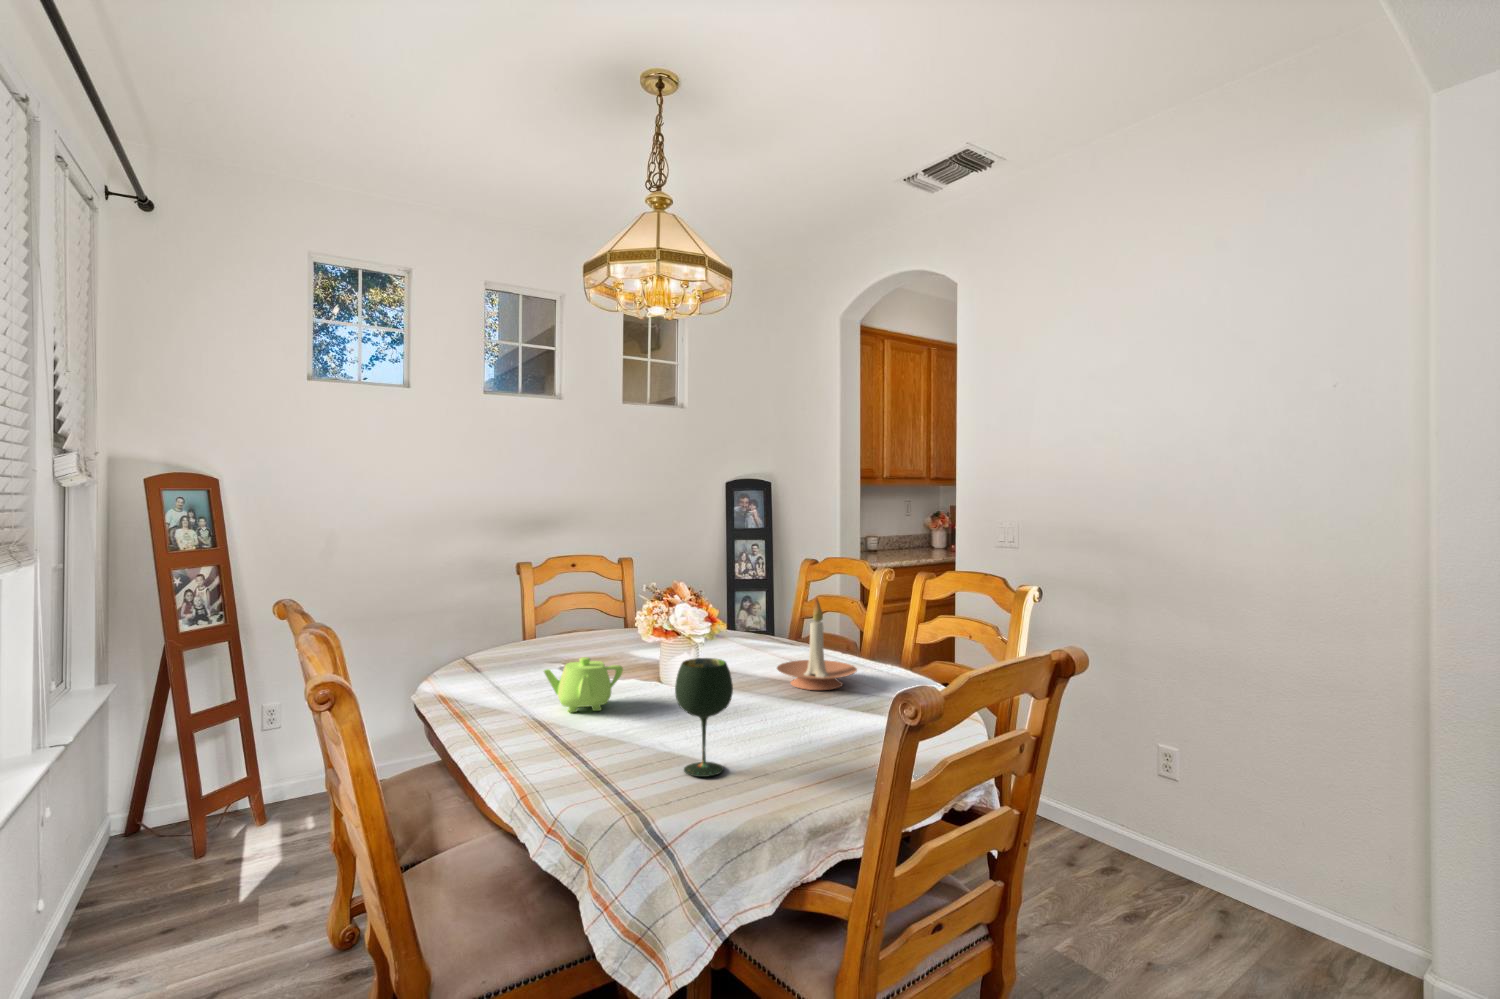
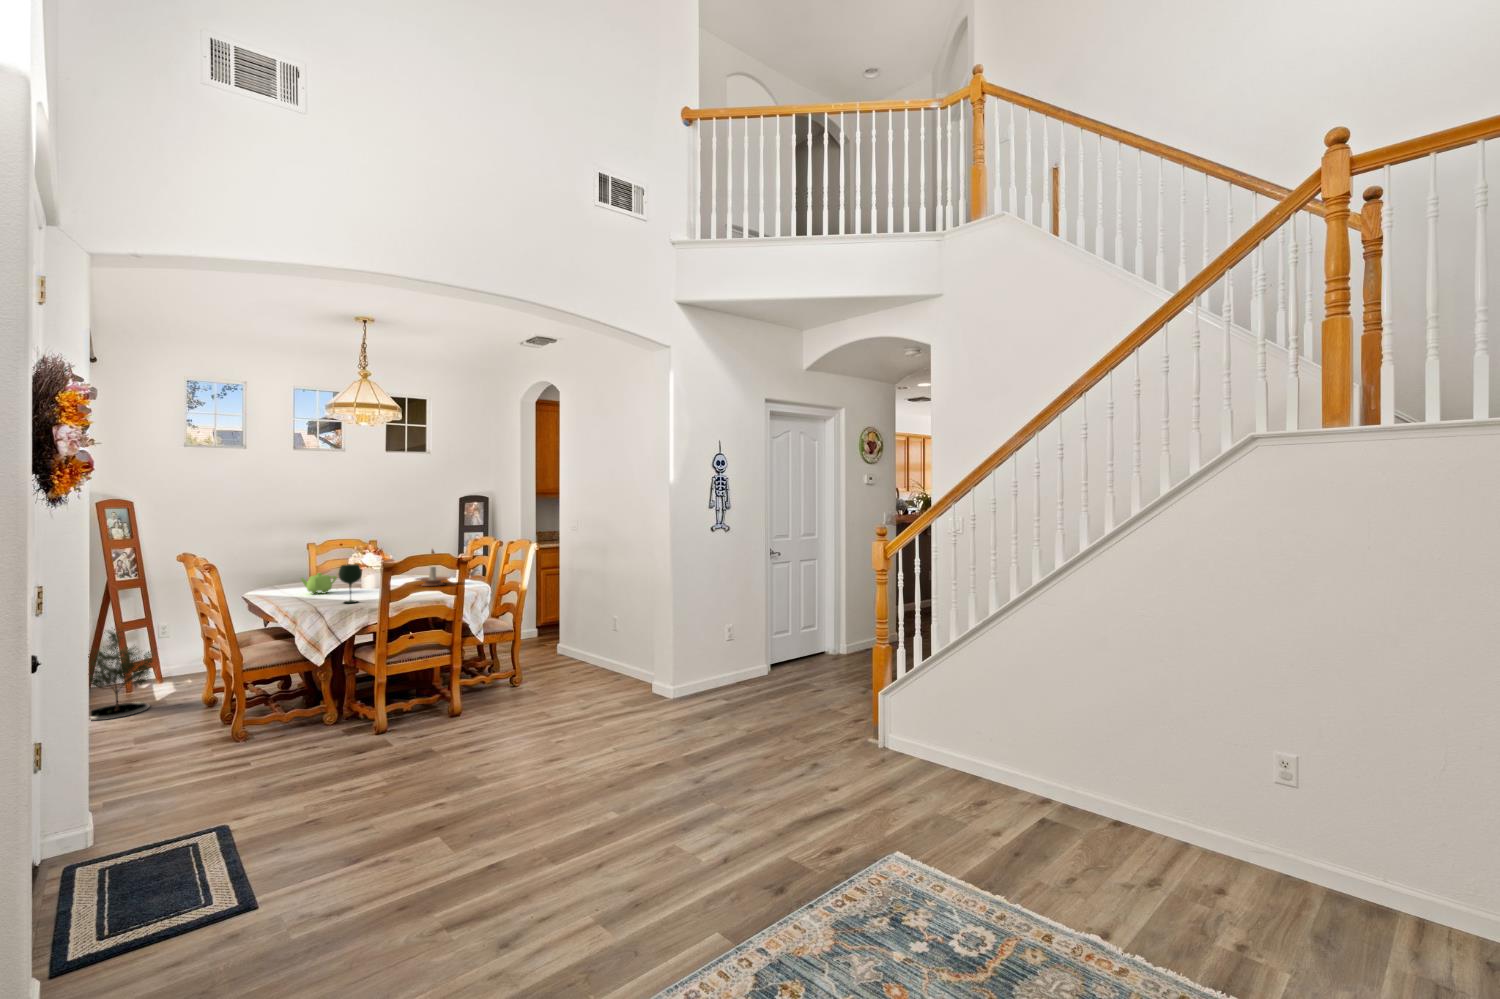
potted tree: none [67,736,243,972] -> present [88,626,154,721]

